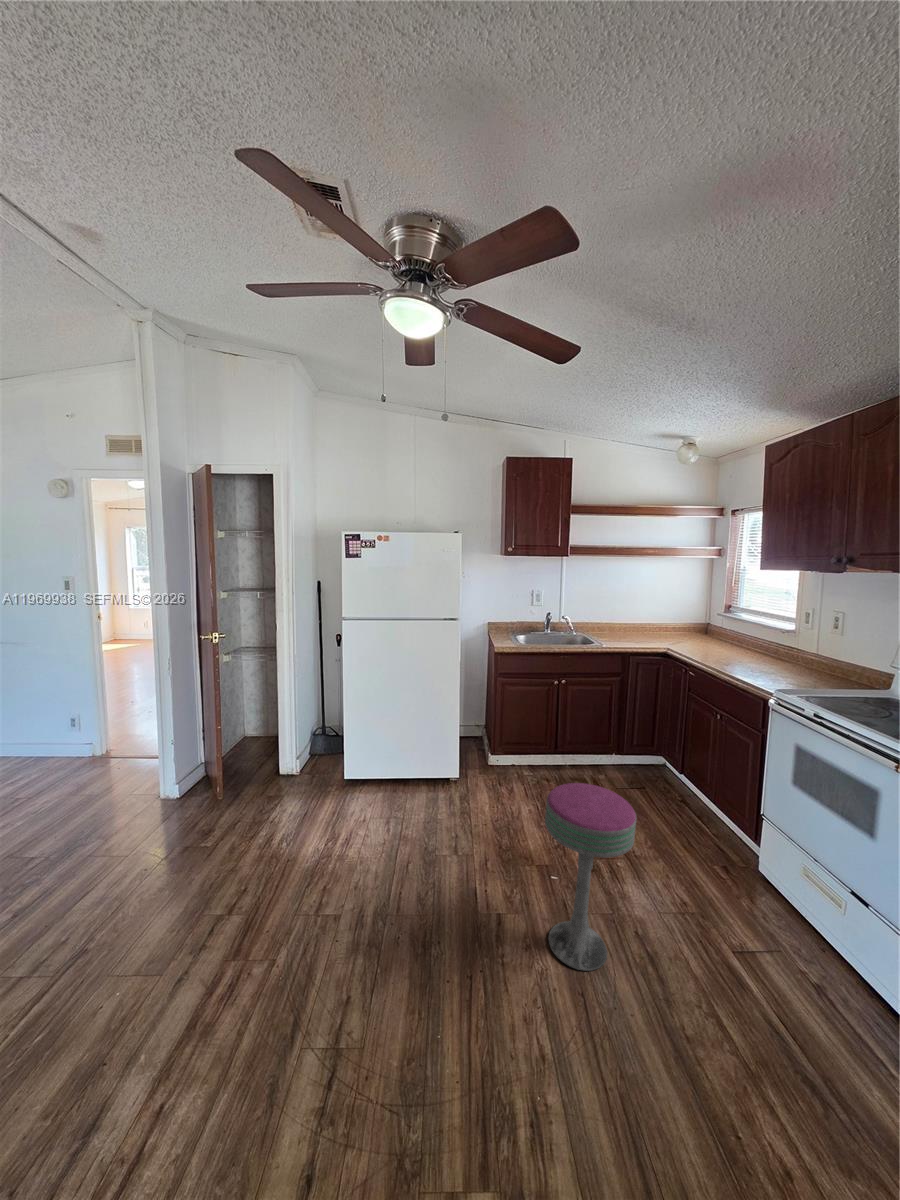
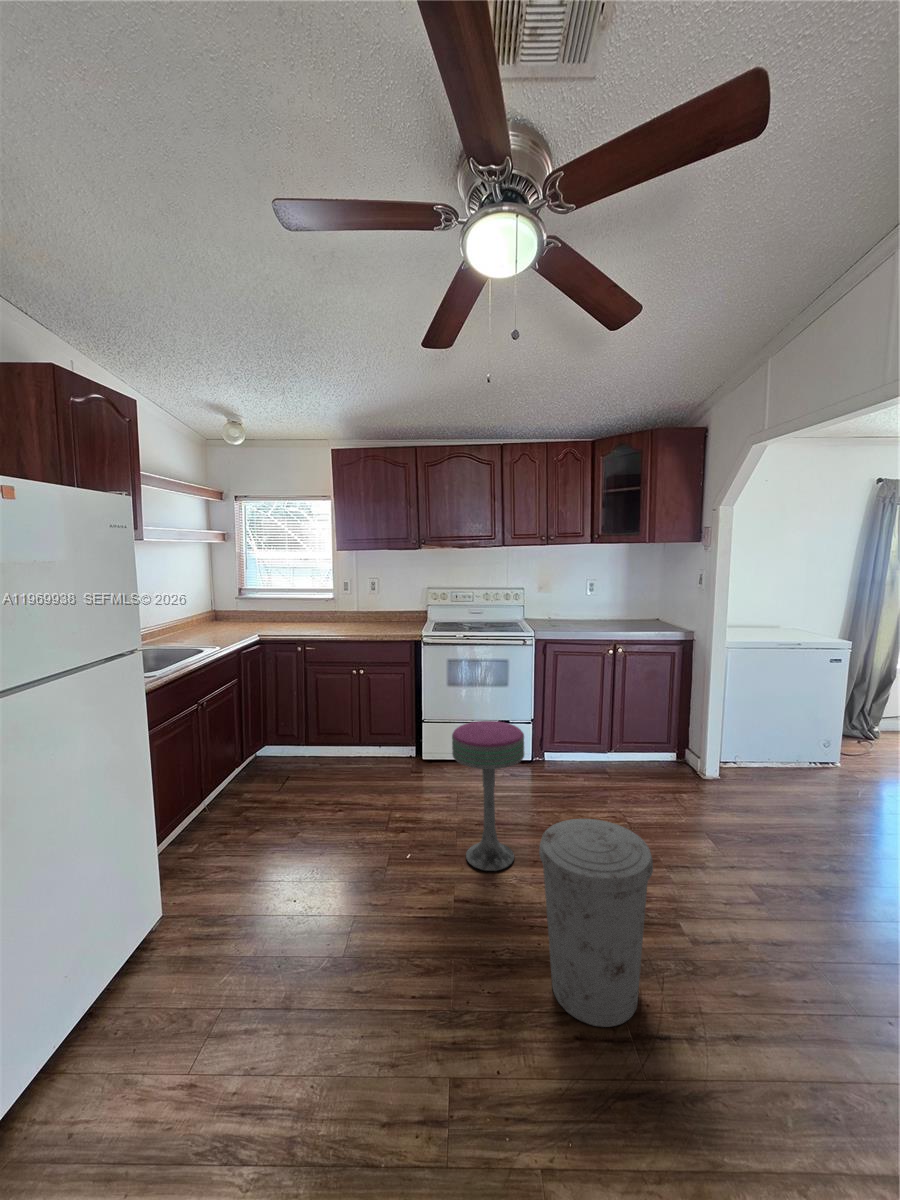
trash can: none [344,853,456,1071] -> present [539,819,653,1027]

